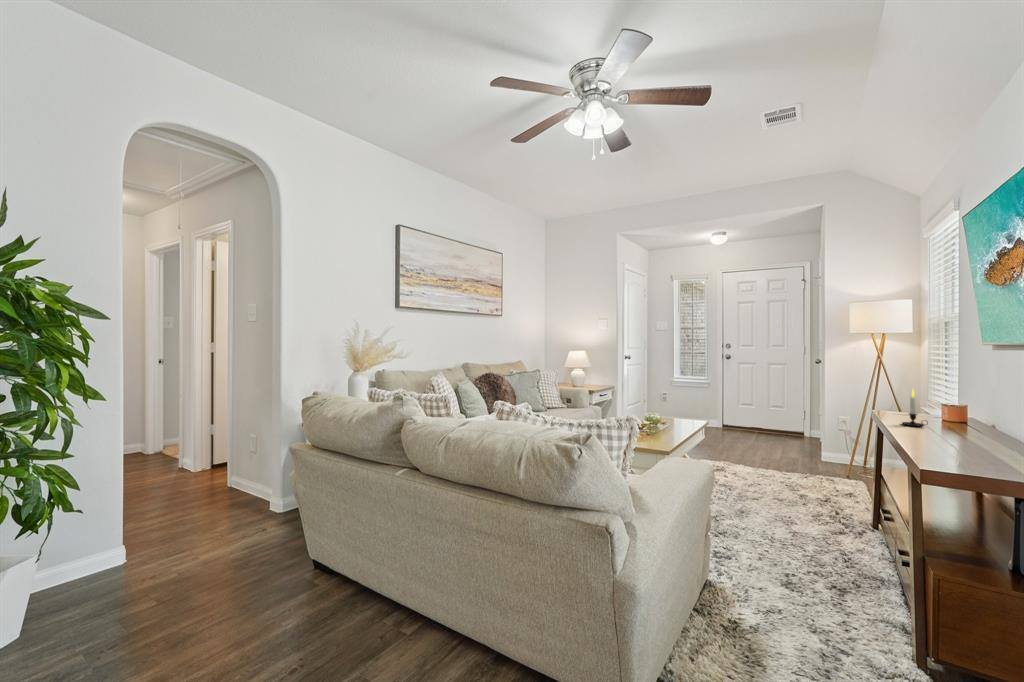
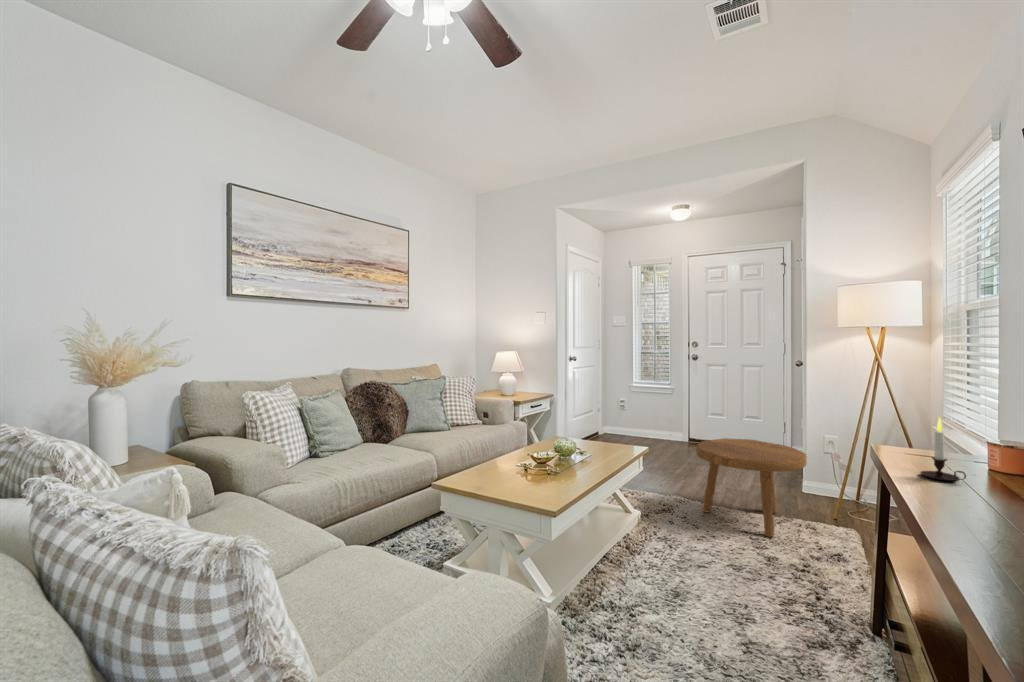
footstool: none [742,417,826,484] -> present [696,438,807,537]

